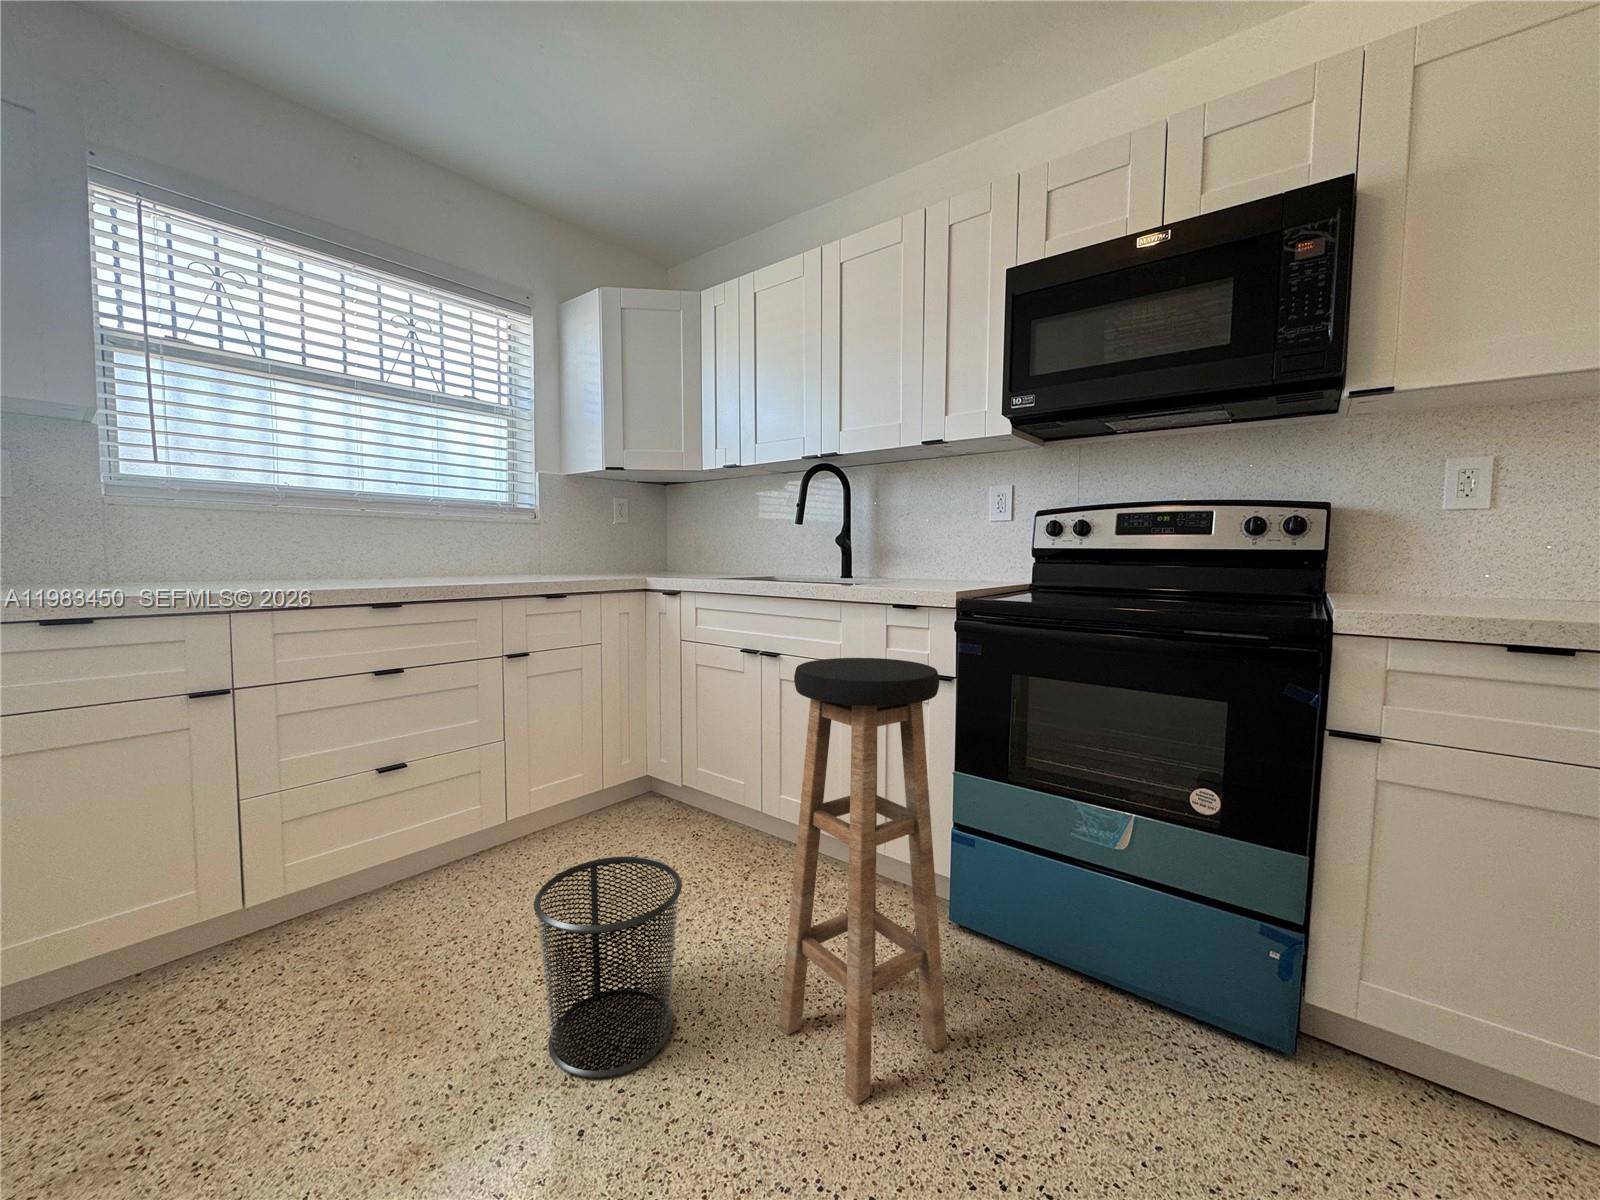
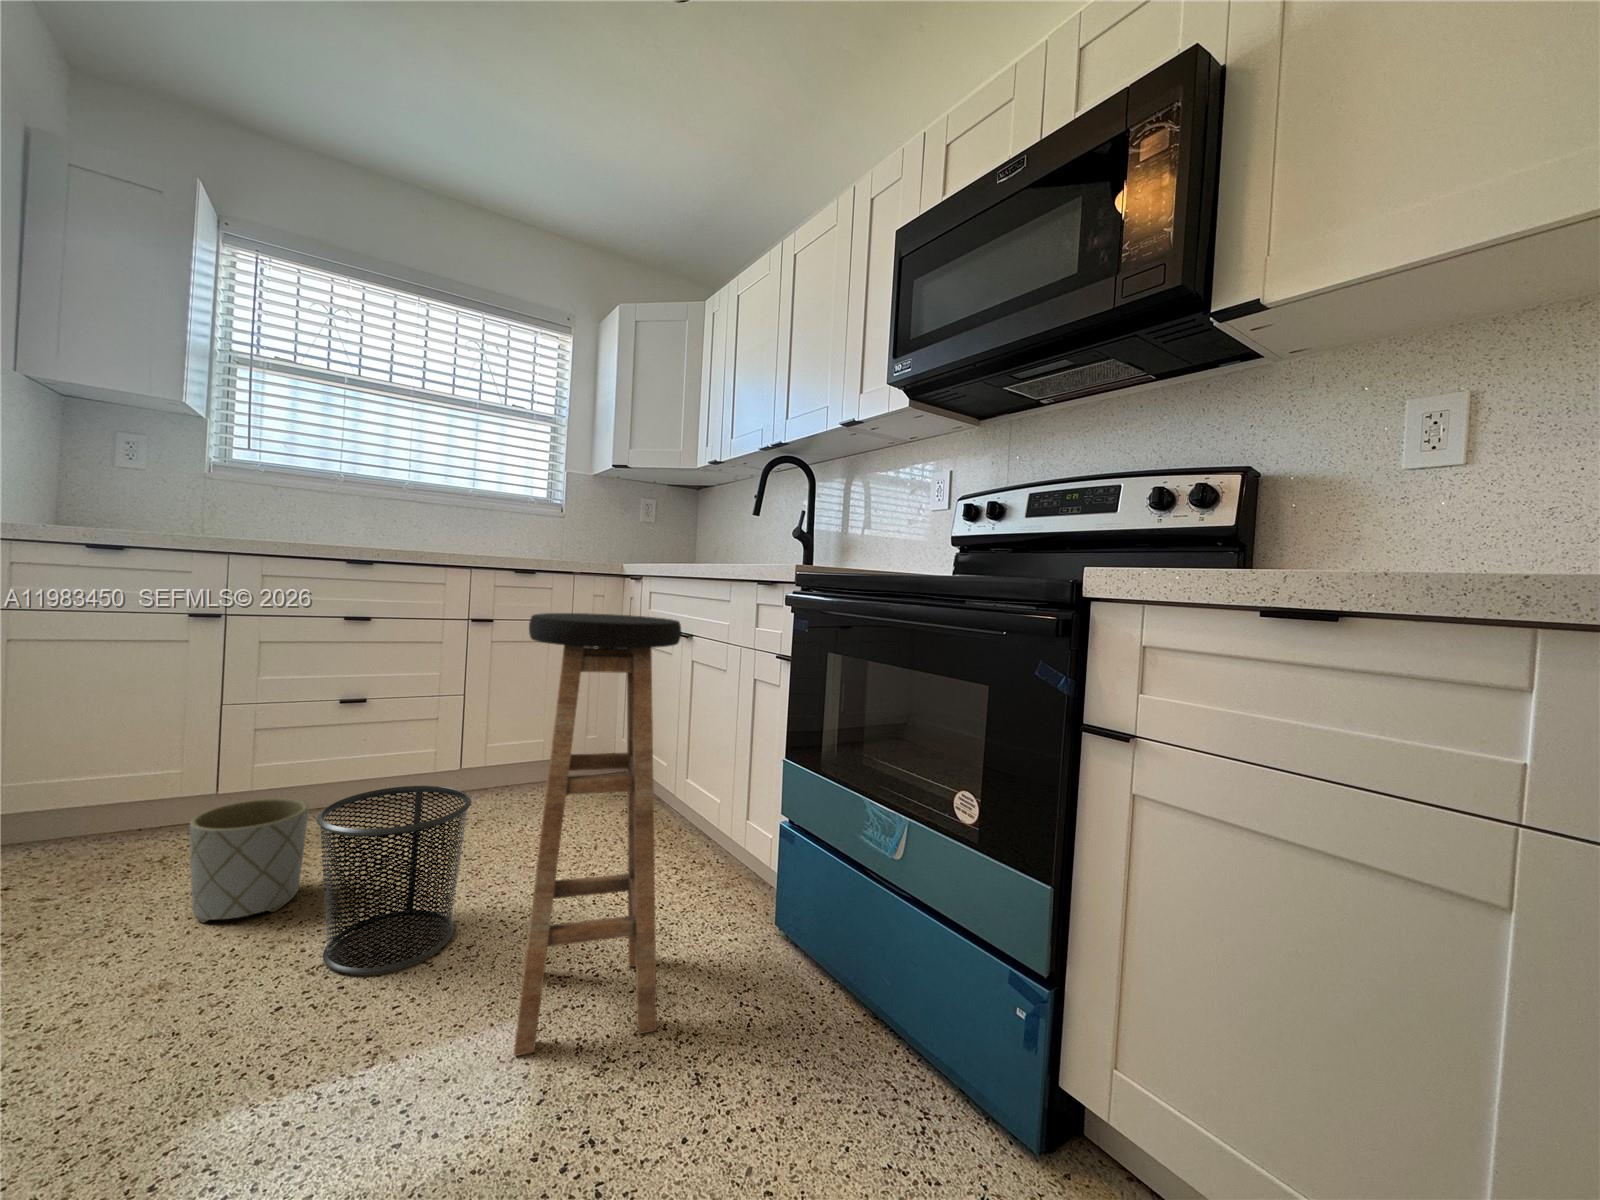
planter: none [322,902,449,1070] -> present [190,798,309,923]

